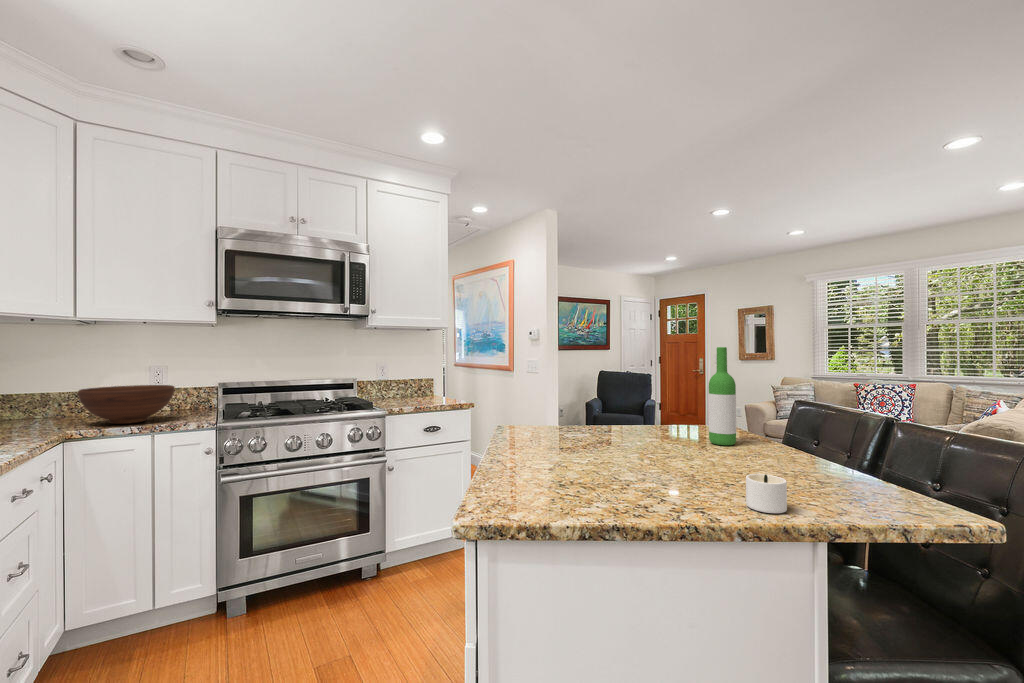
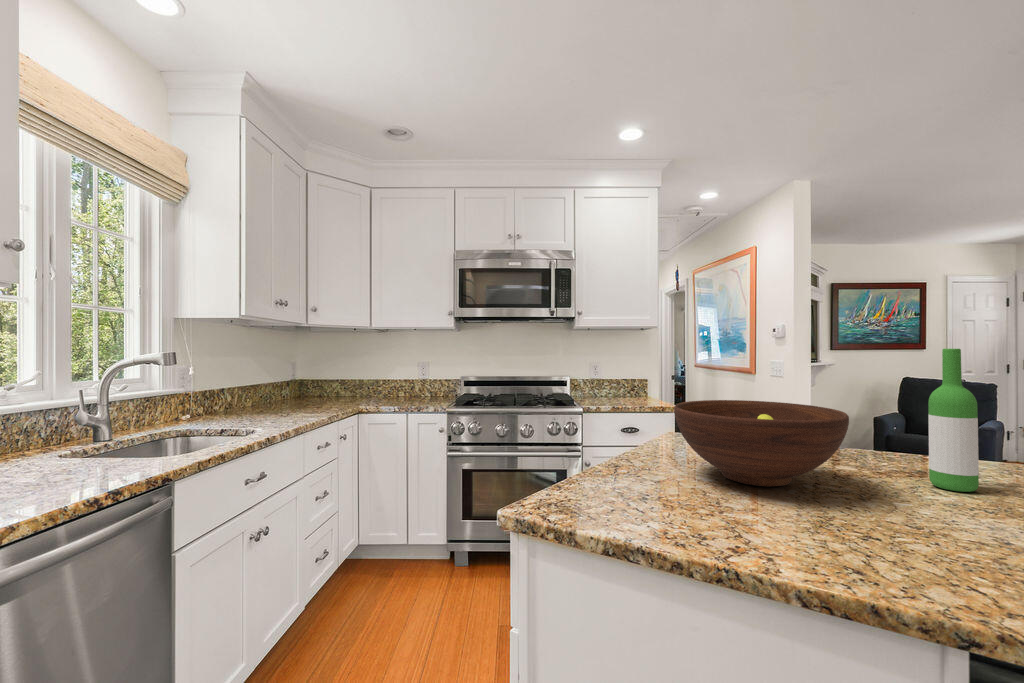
fruit bowl: present [78,385,175,424] -> present [674,400,849,486]
candle: present [746,474,787,513] -> none [848,526,948,594]

